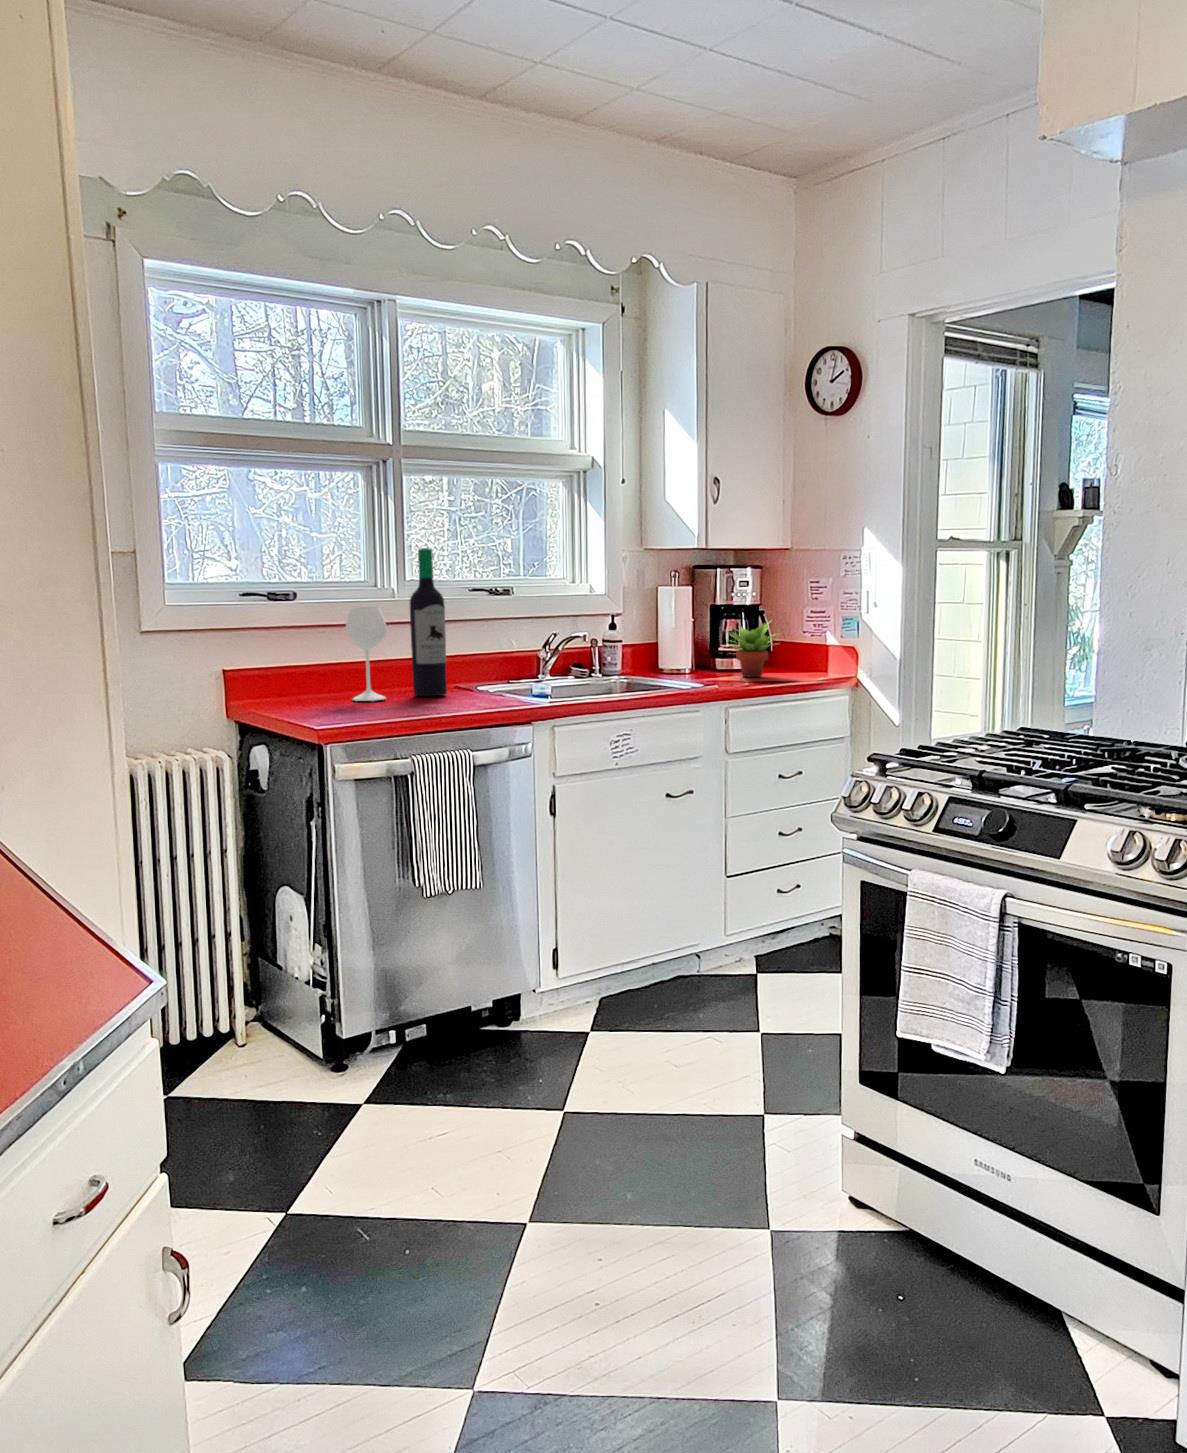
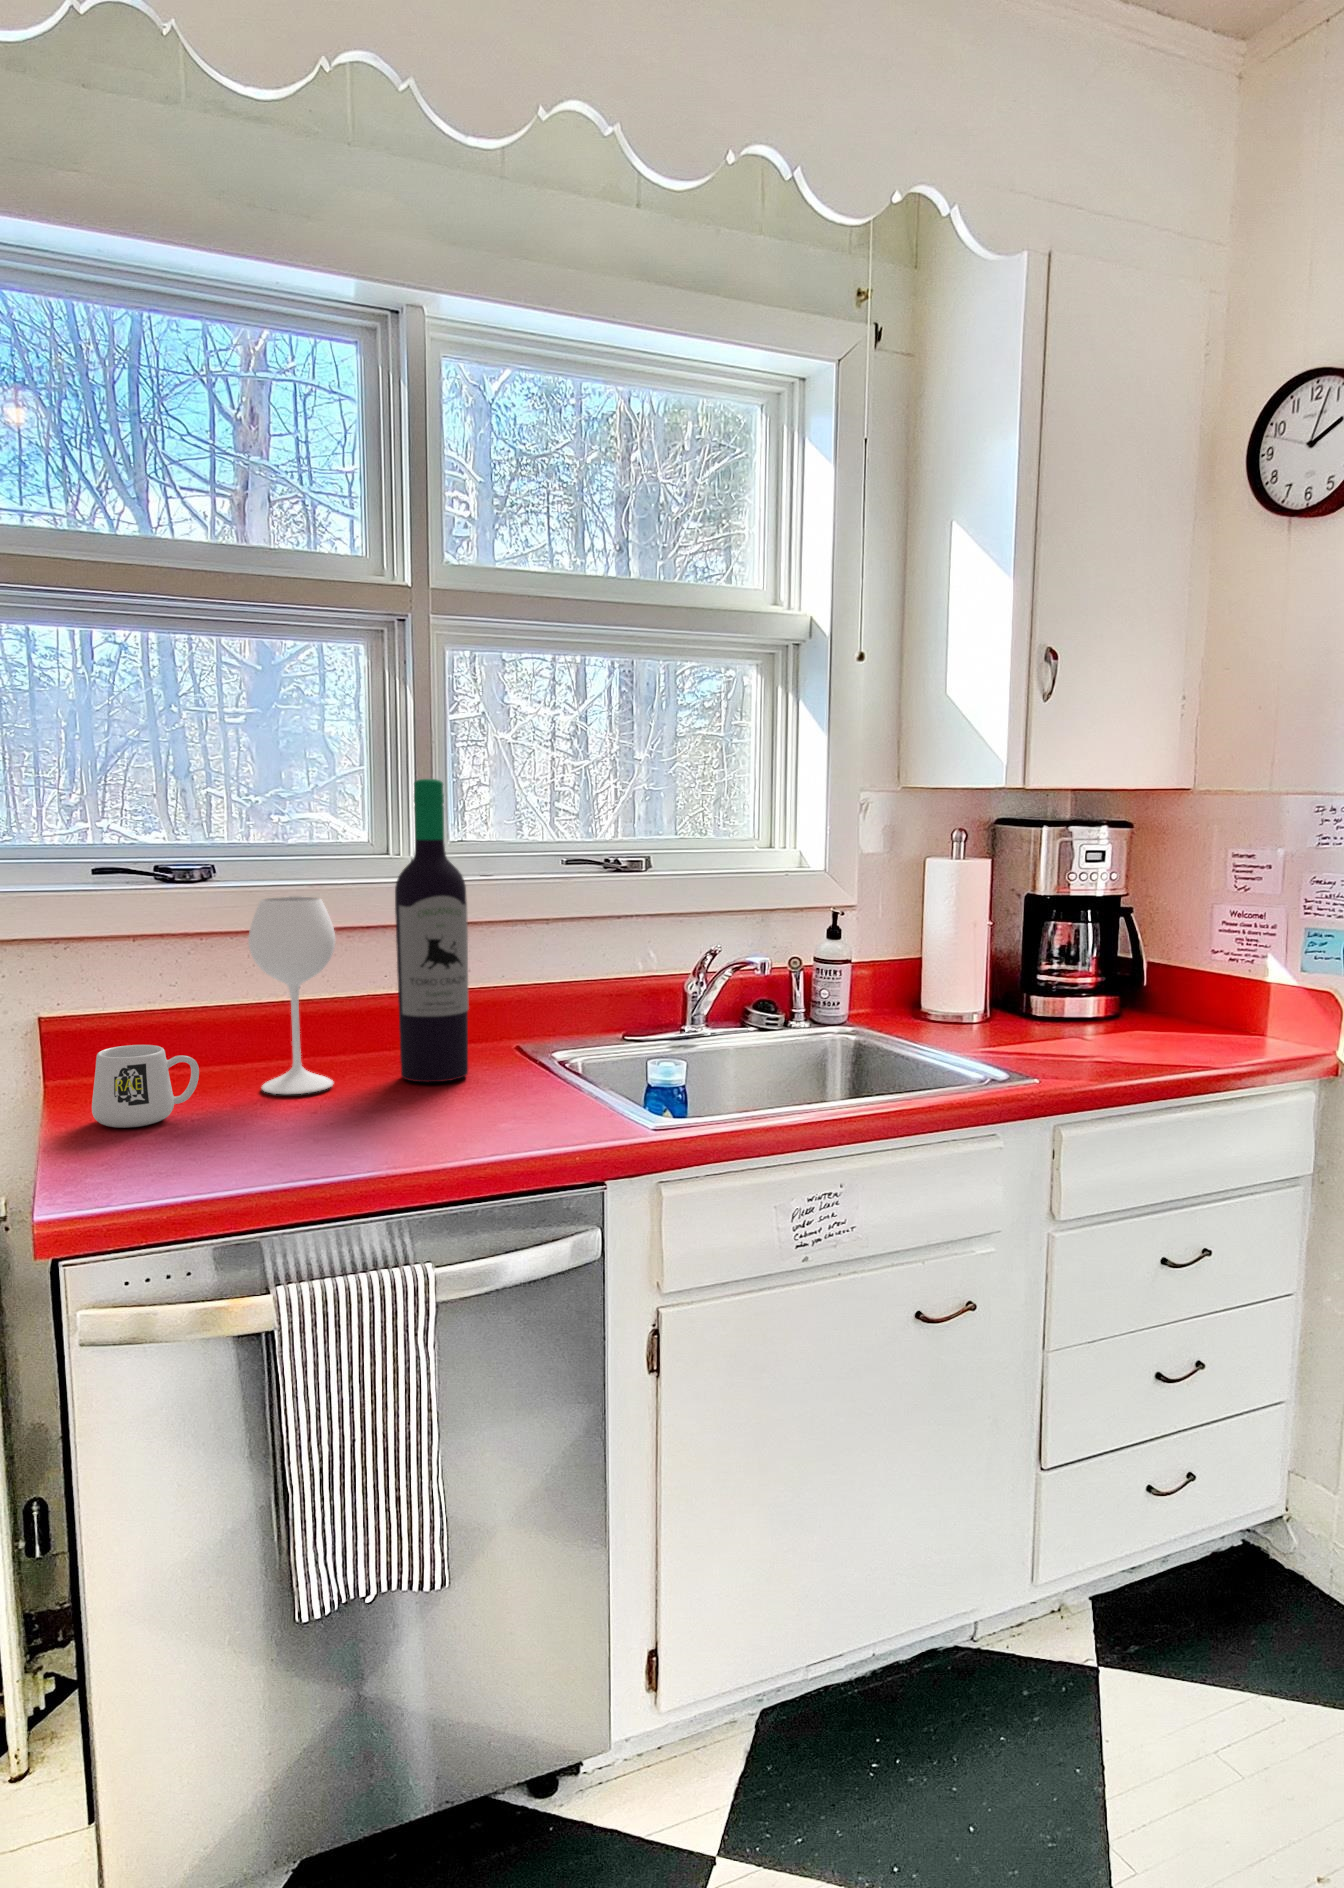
succulent plant: present [729,620,776,677] -> none [1050,928,1173,1041]
mug: none [295,675,339,710] -> present [92,1045,199,1128]

